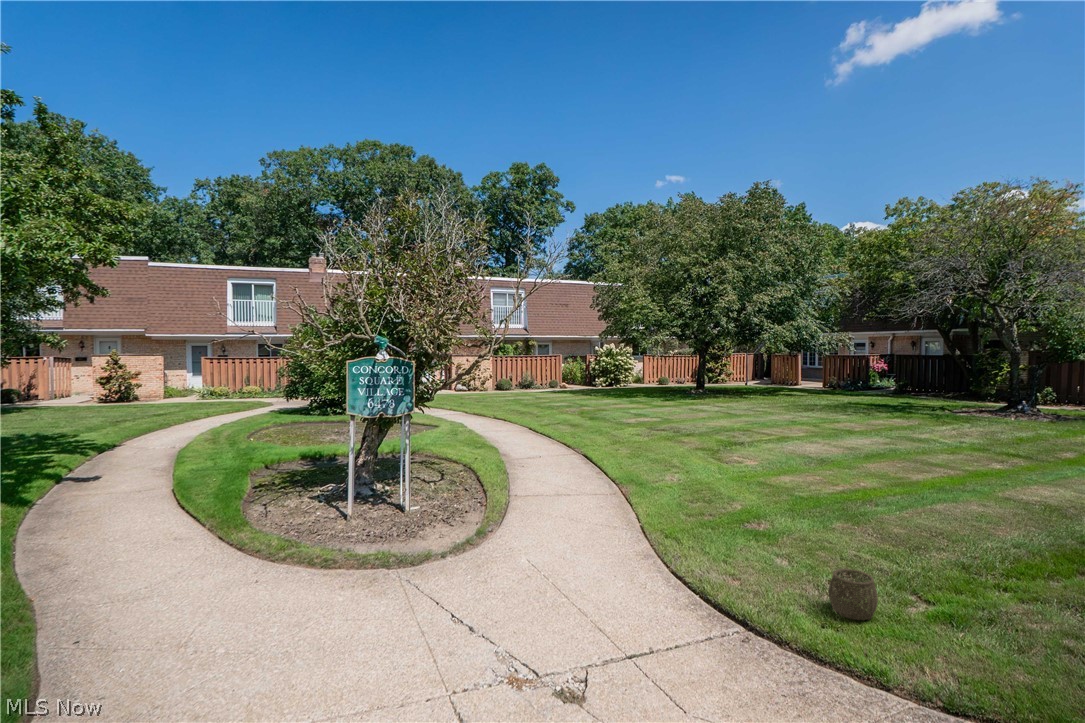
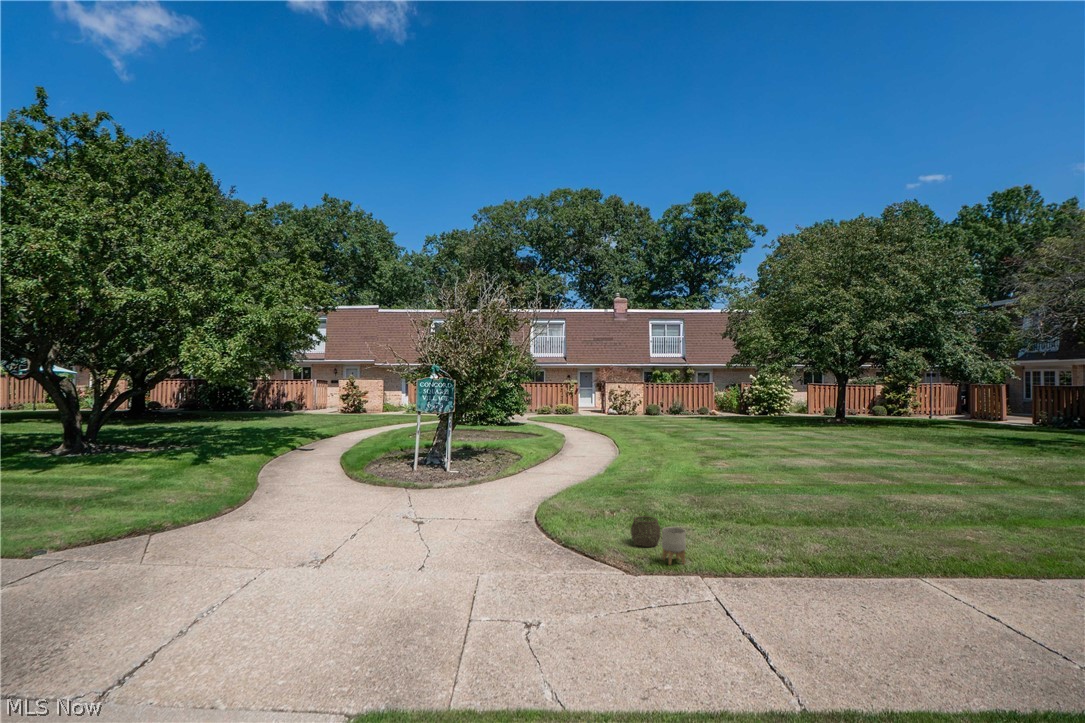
planter: none [932,593,976,658] -> present [662,527,686,565]

